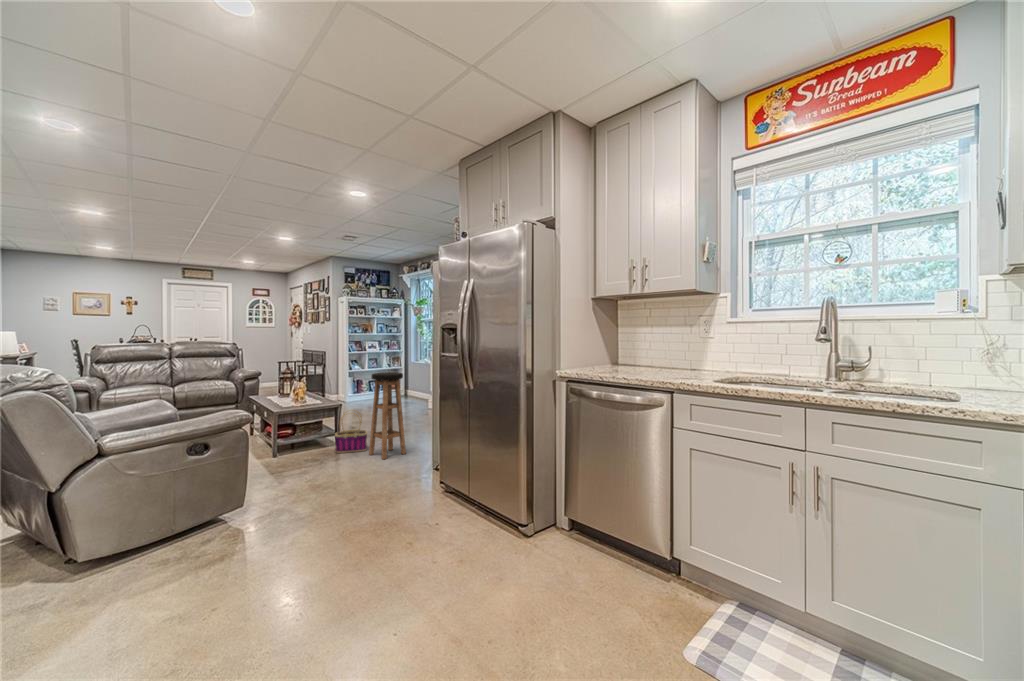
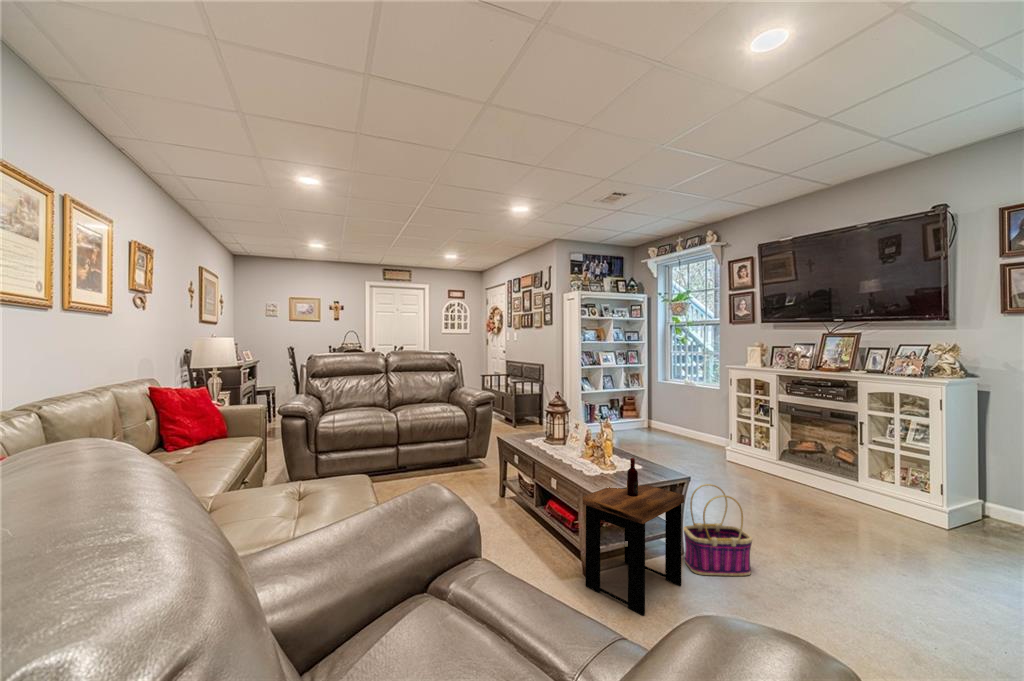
bar stool: present [369,372,406,459] -> none [775,417,866,622]
side table: none [266,396,325,467] -> present [583,458,684,616]

